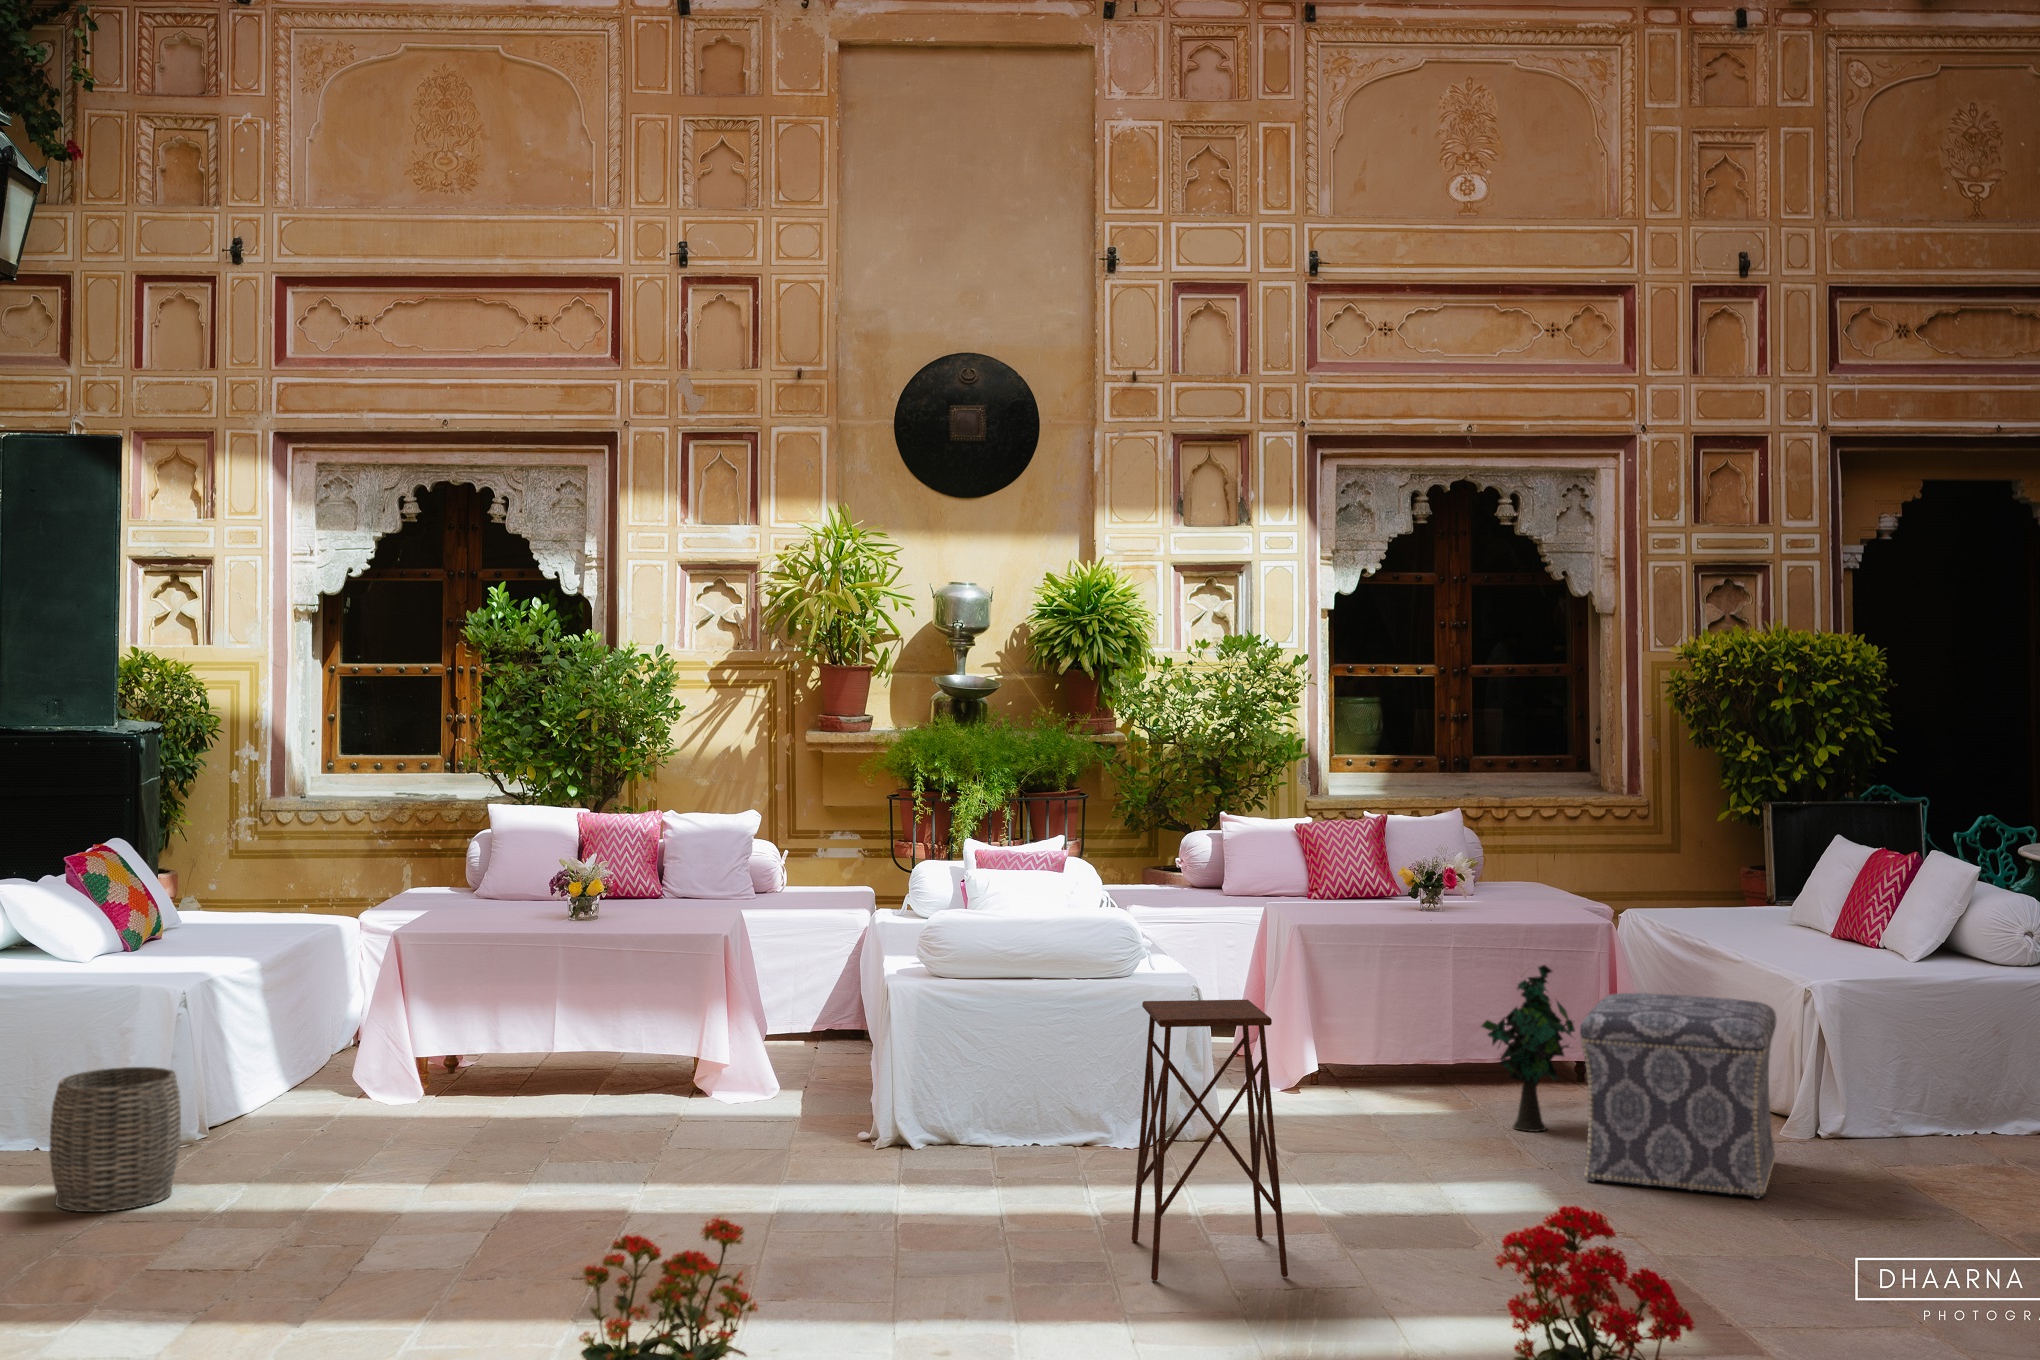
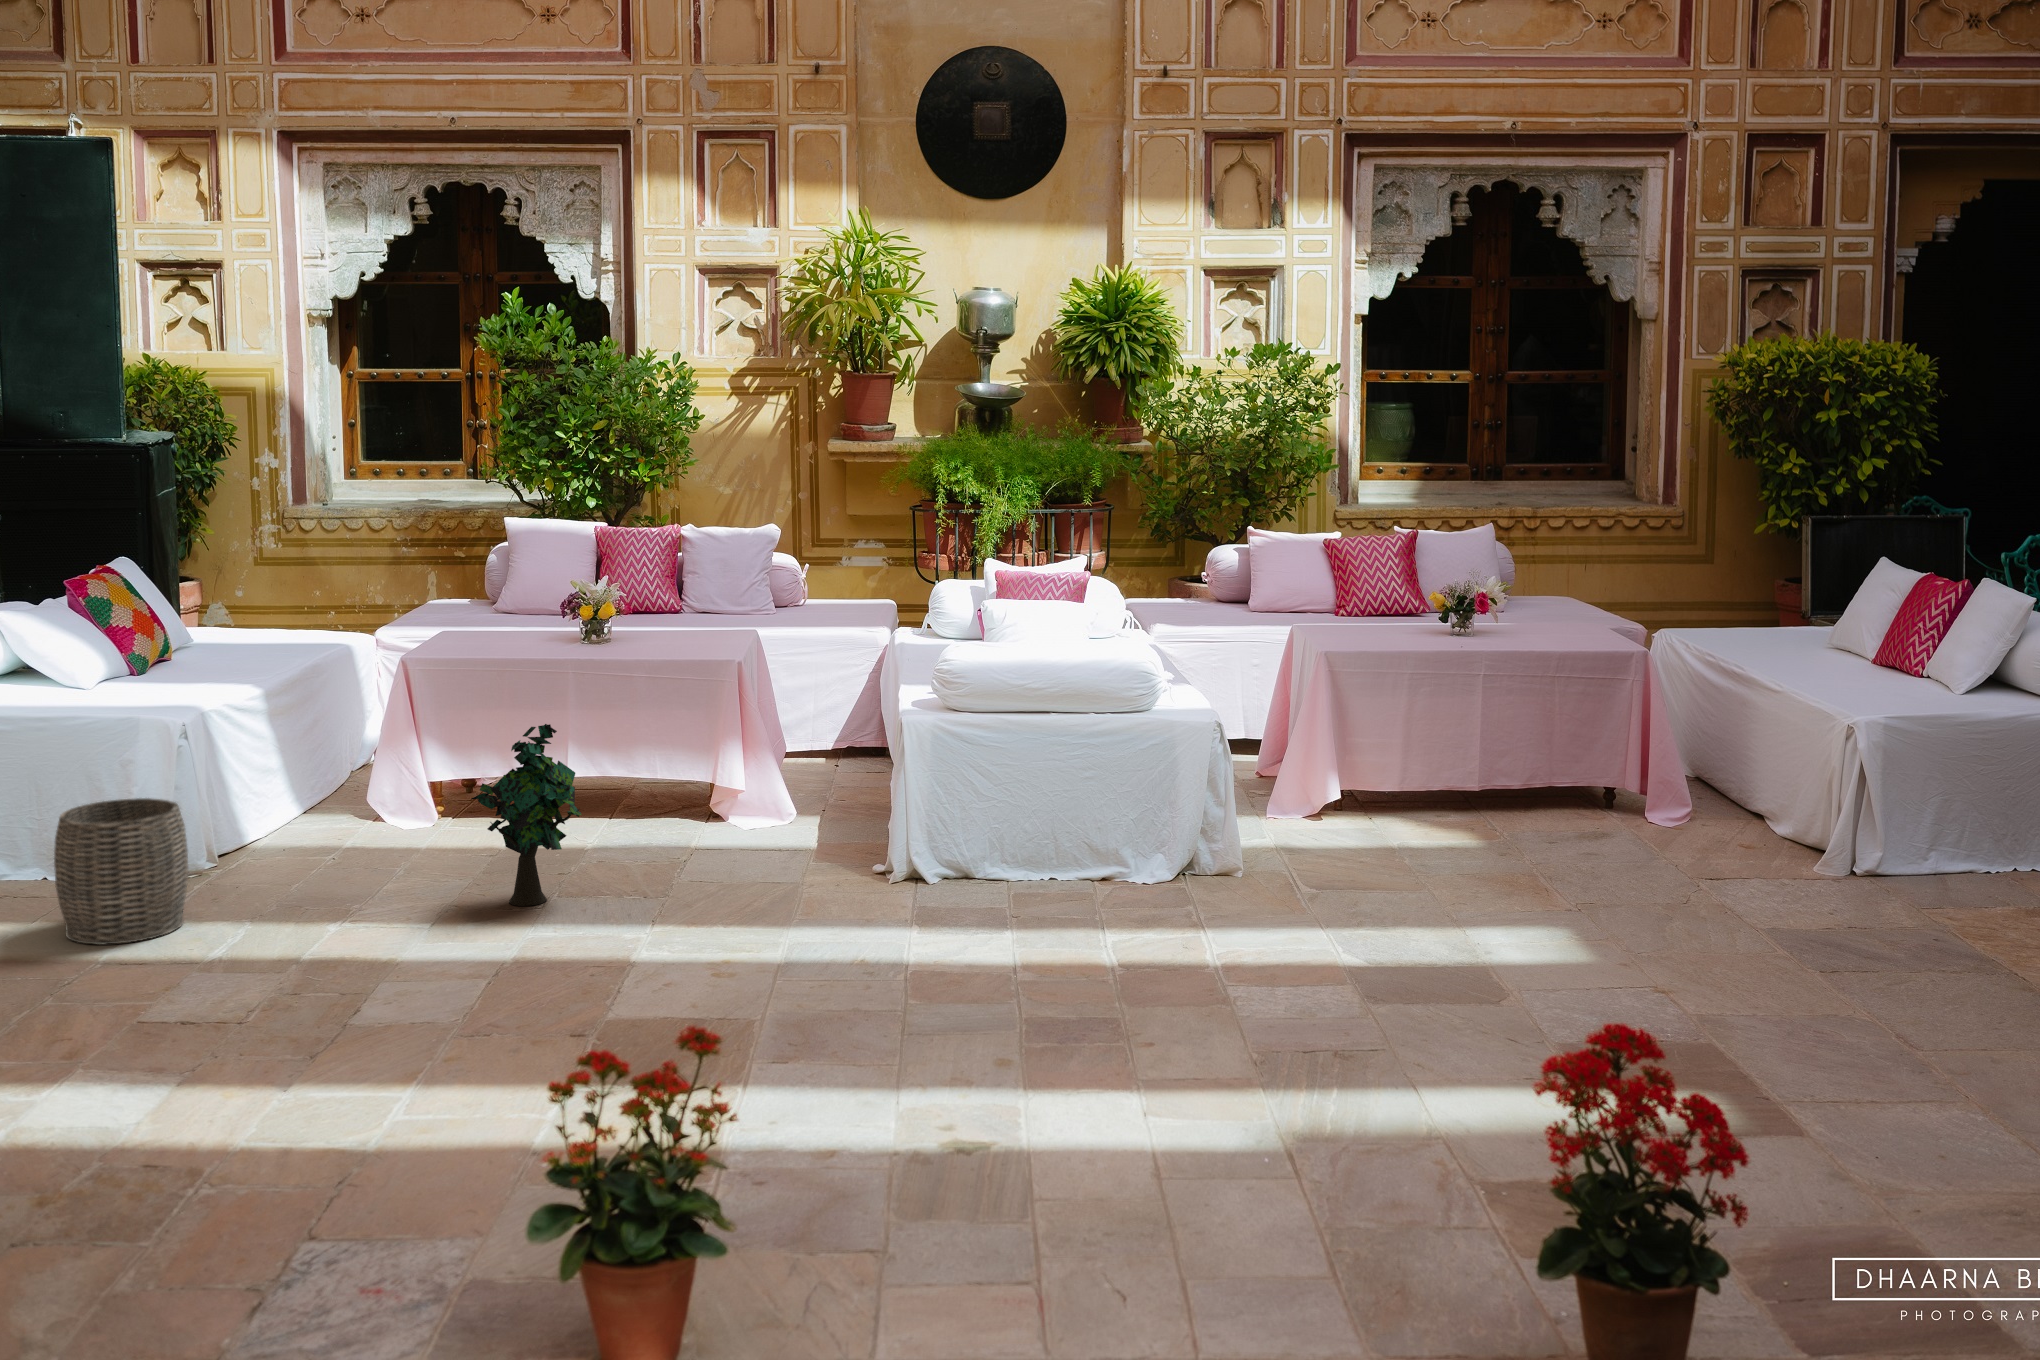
decorative plant: present [1482,965,1575,1132] -> present [471,724,582,906]
ottoman: present [1580,993,1776,1198] -> none [1616,730,1825,945]
side table: present [1132,1000,1288,1281] -> none [1152,749,1314,1037]

